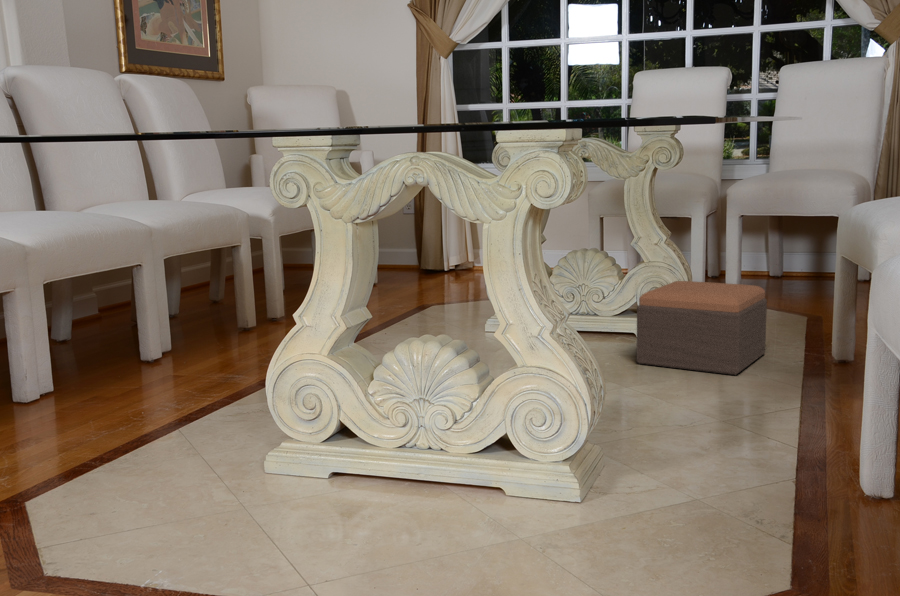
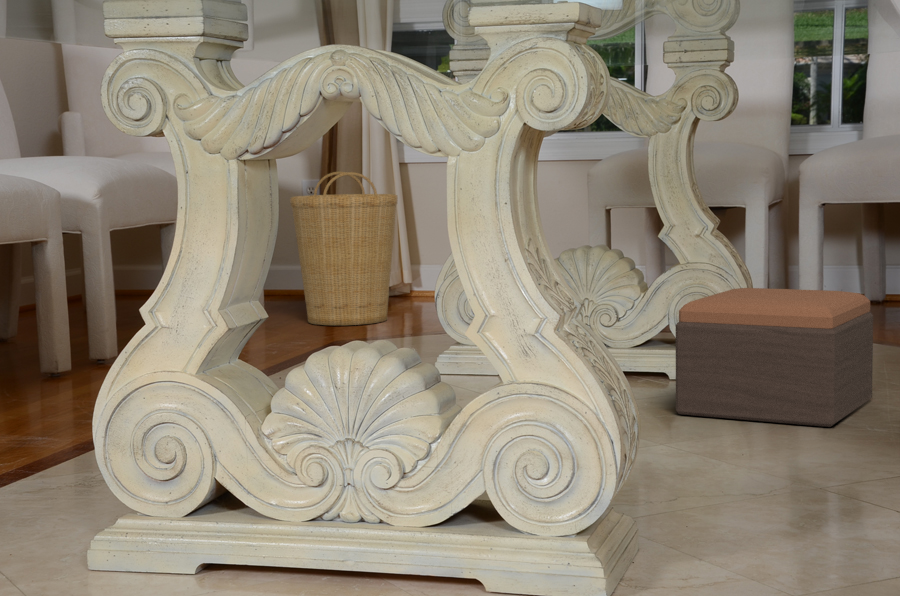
basket: none [396,193,464,292] -> present [290,172,397,325]

